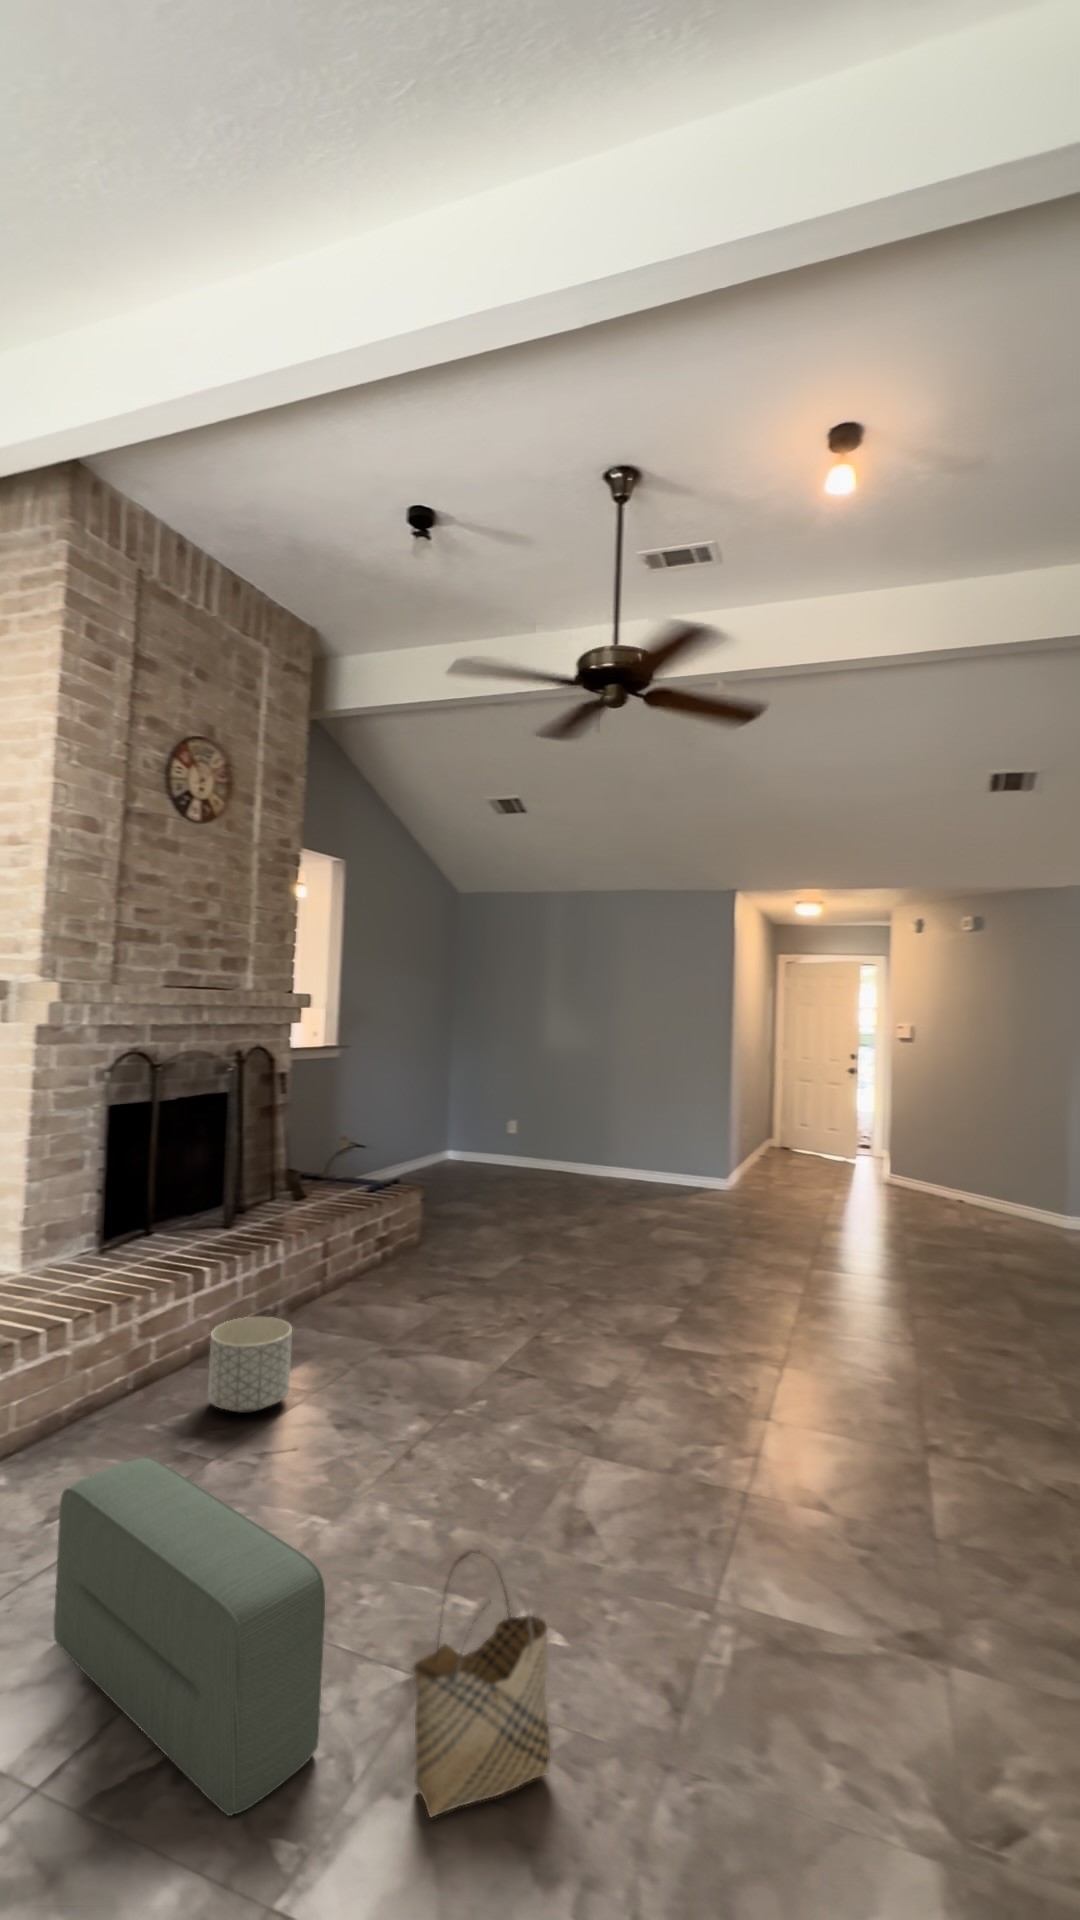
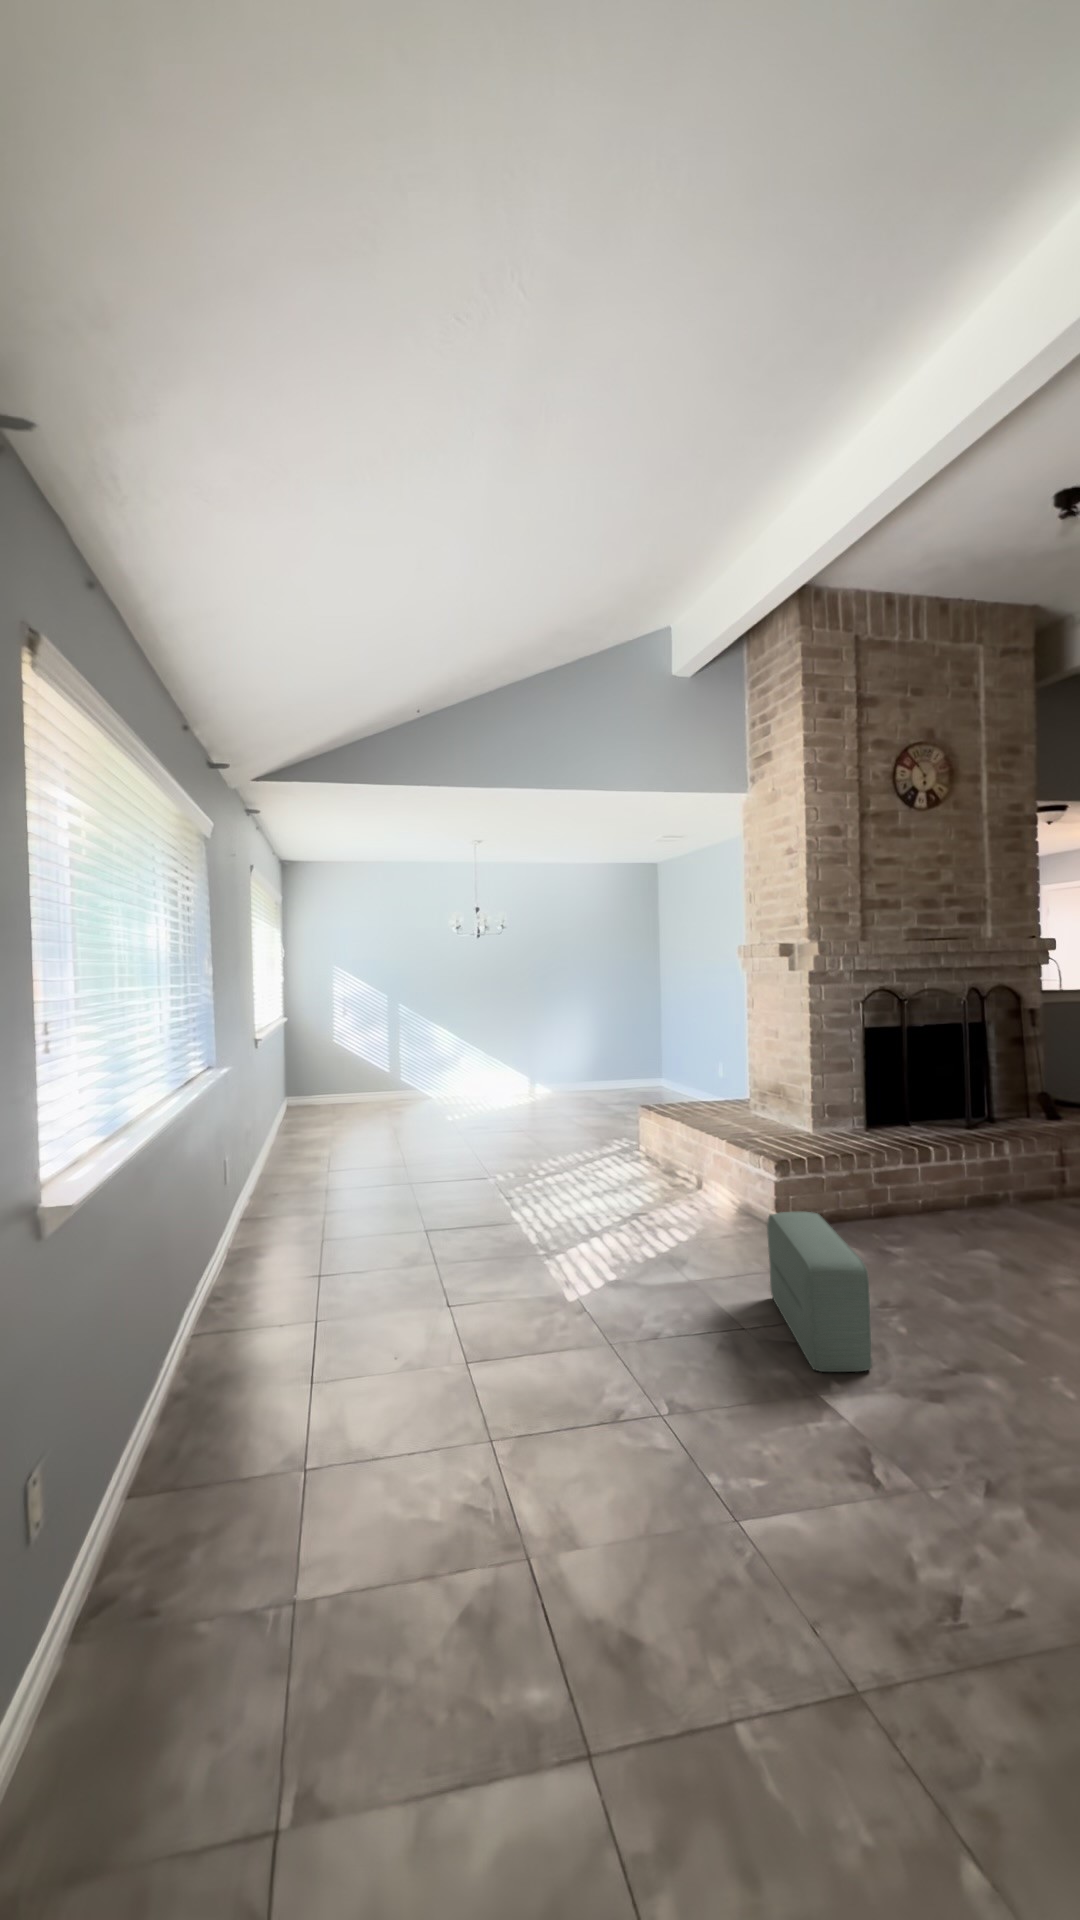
planter: present [208,1317,292,1413] -> none [915,1180,979,1245]
woven basket: present [414,1550,550,1817] -> none [902,1278,1005,1423]

